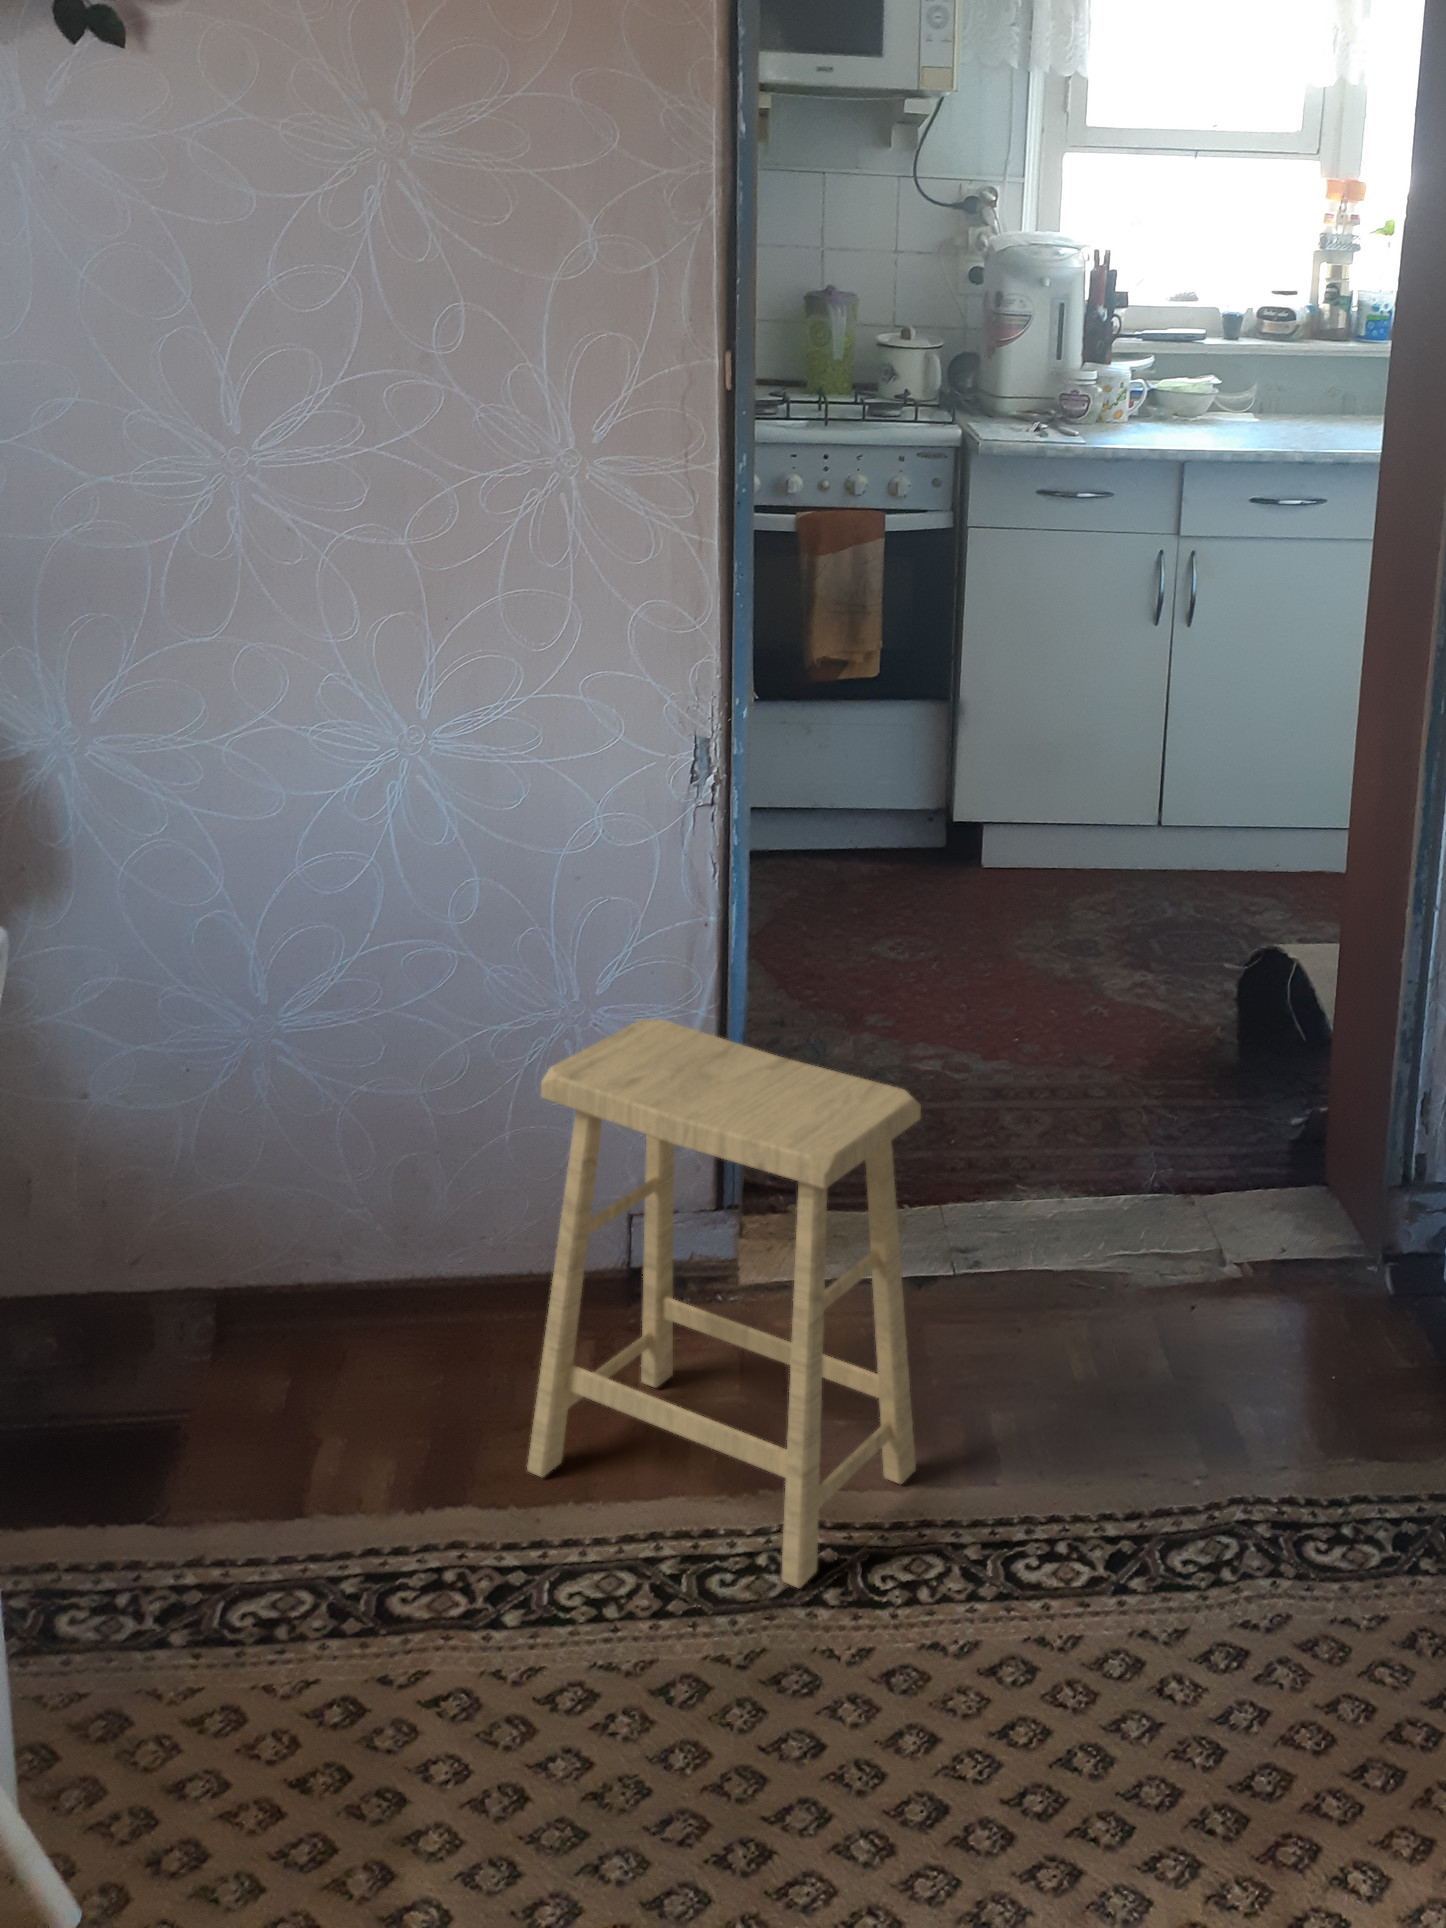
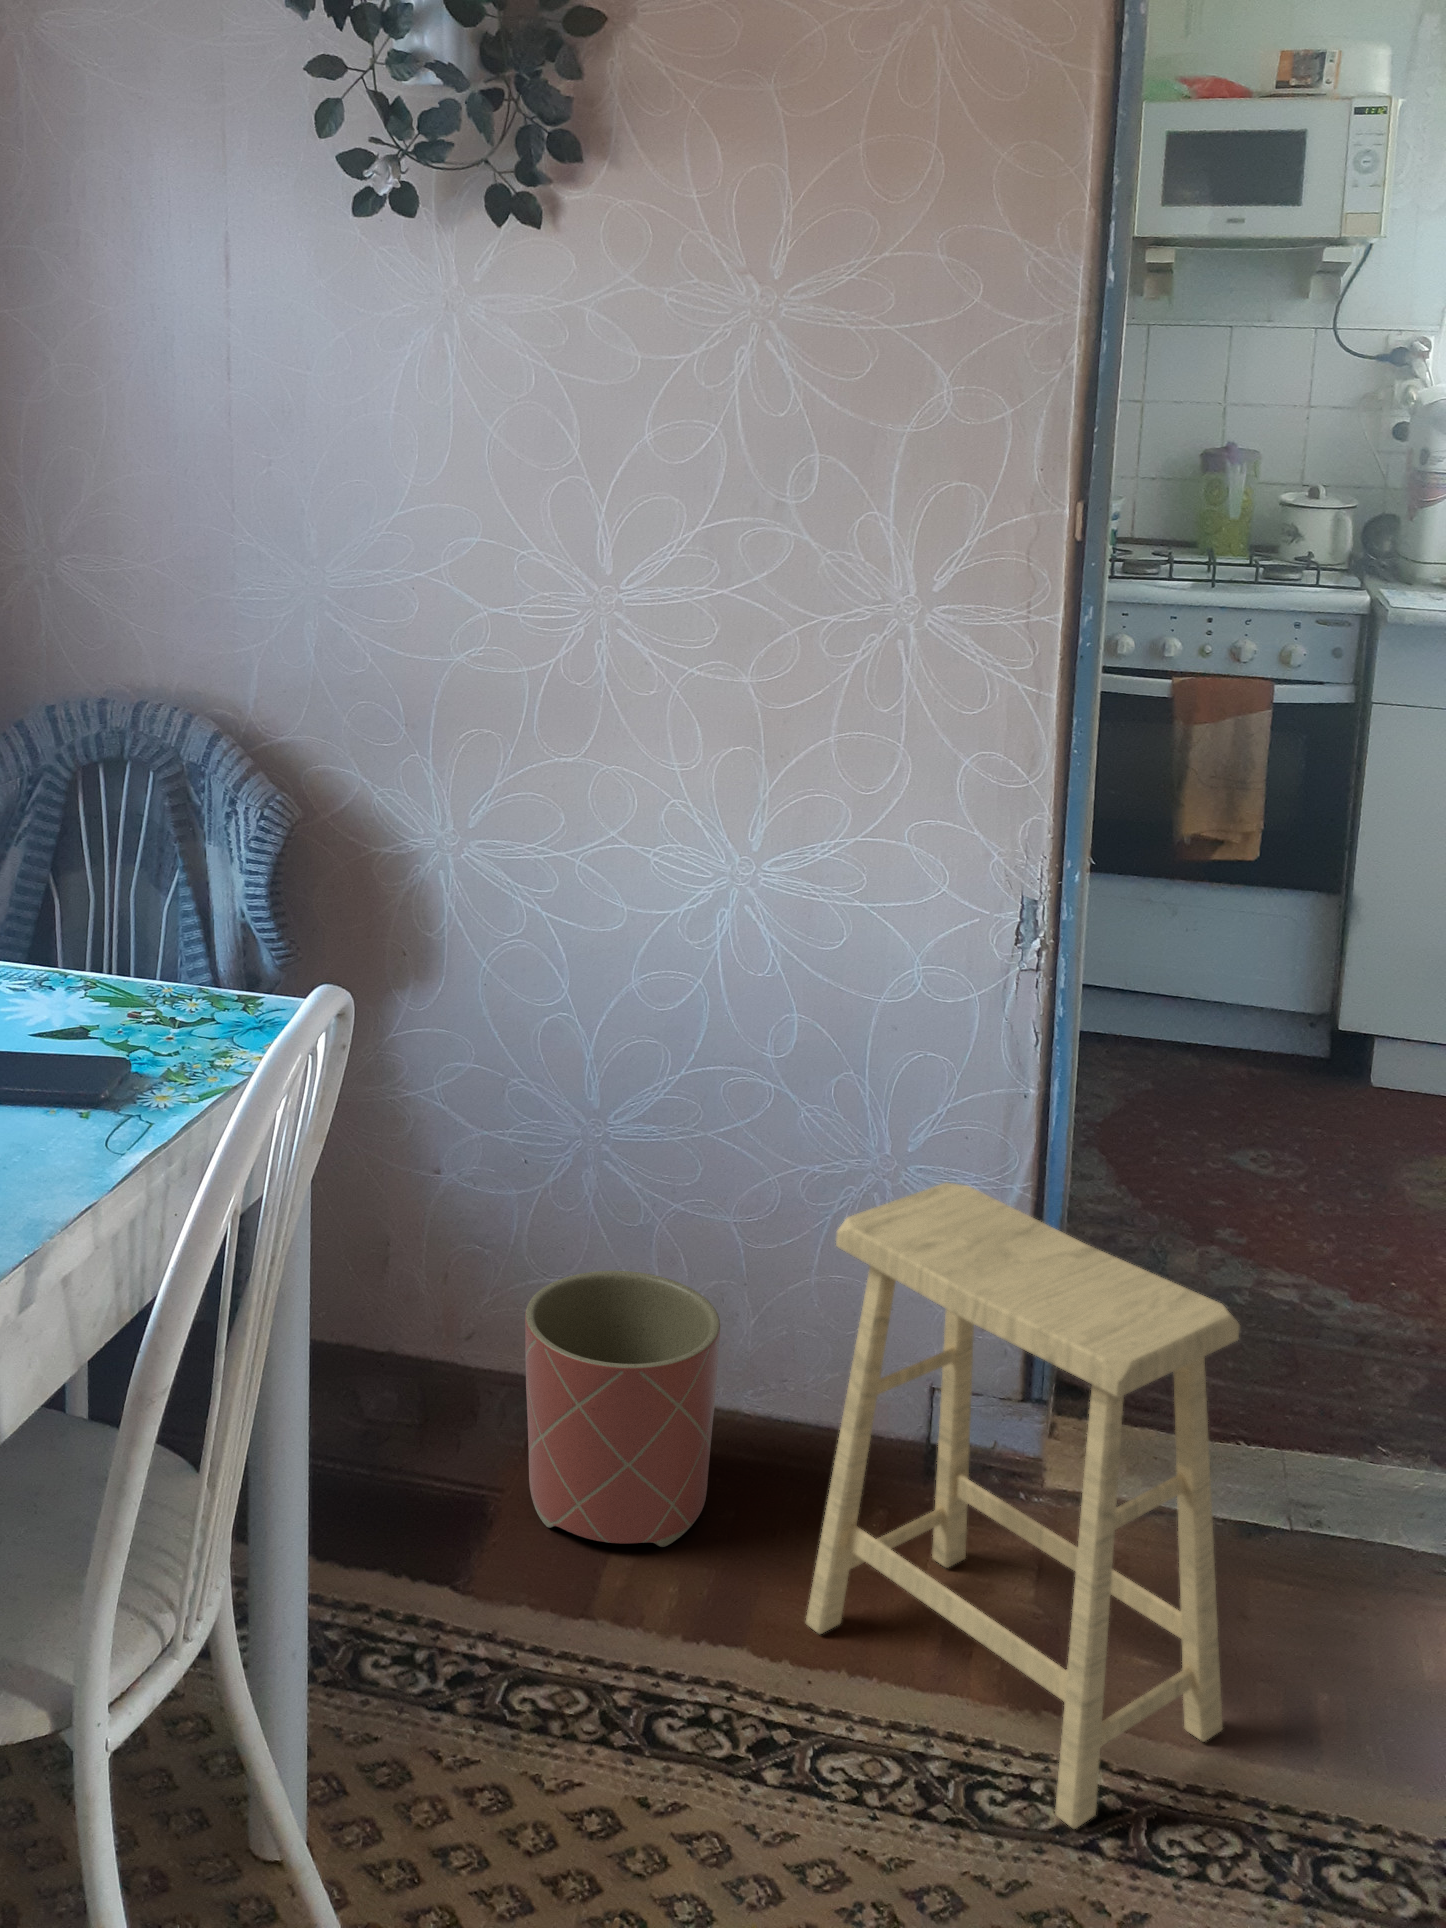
planter: none [201,1162,417,1442] -> present [525,1271,720,1547]

